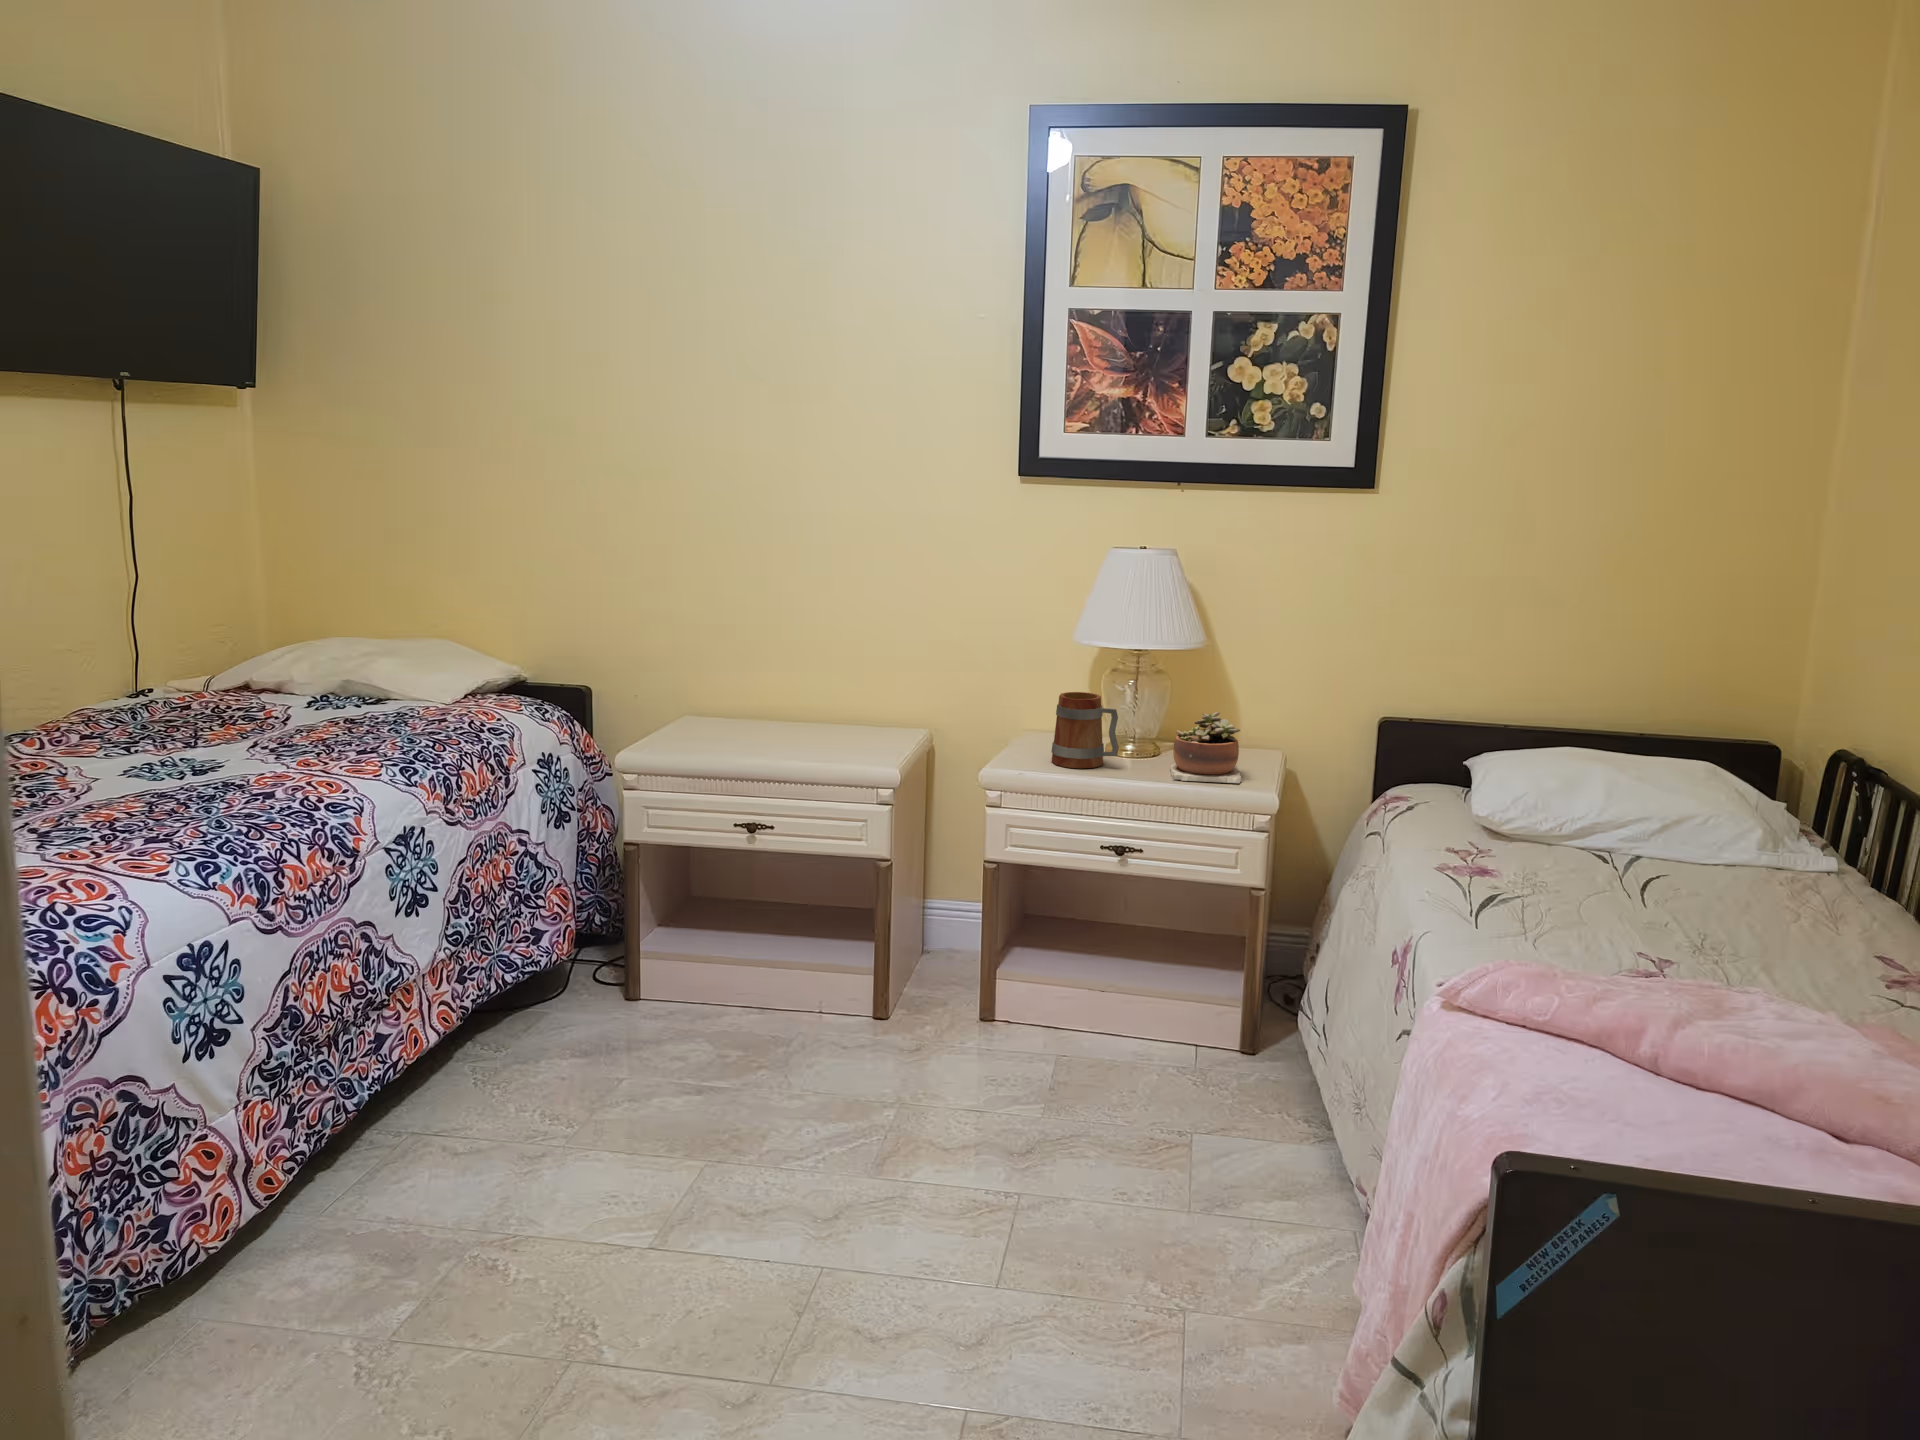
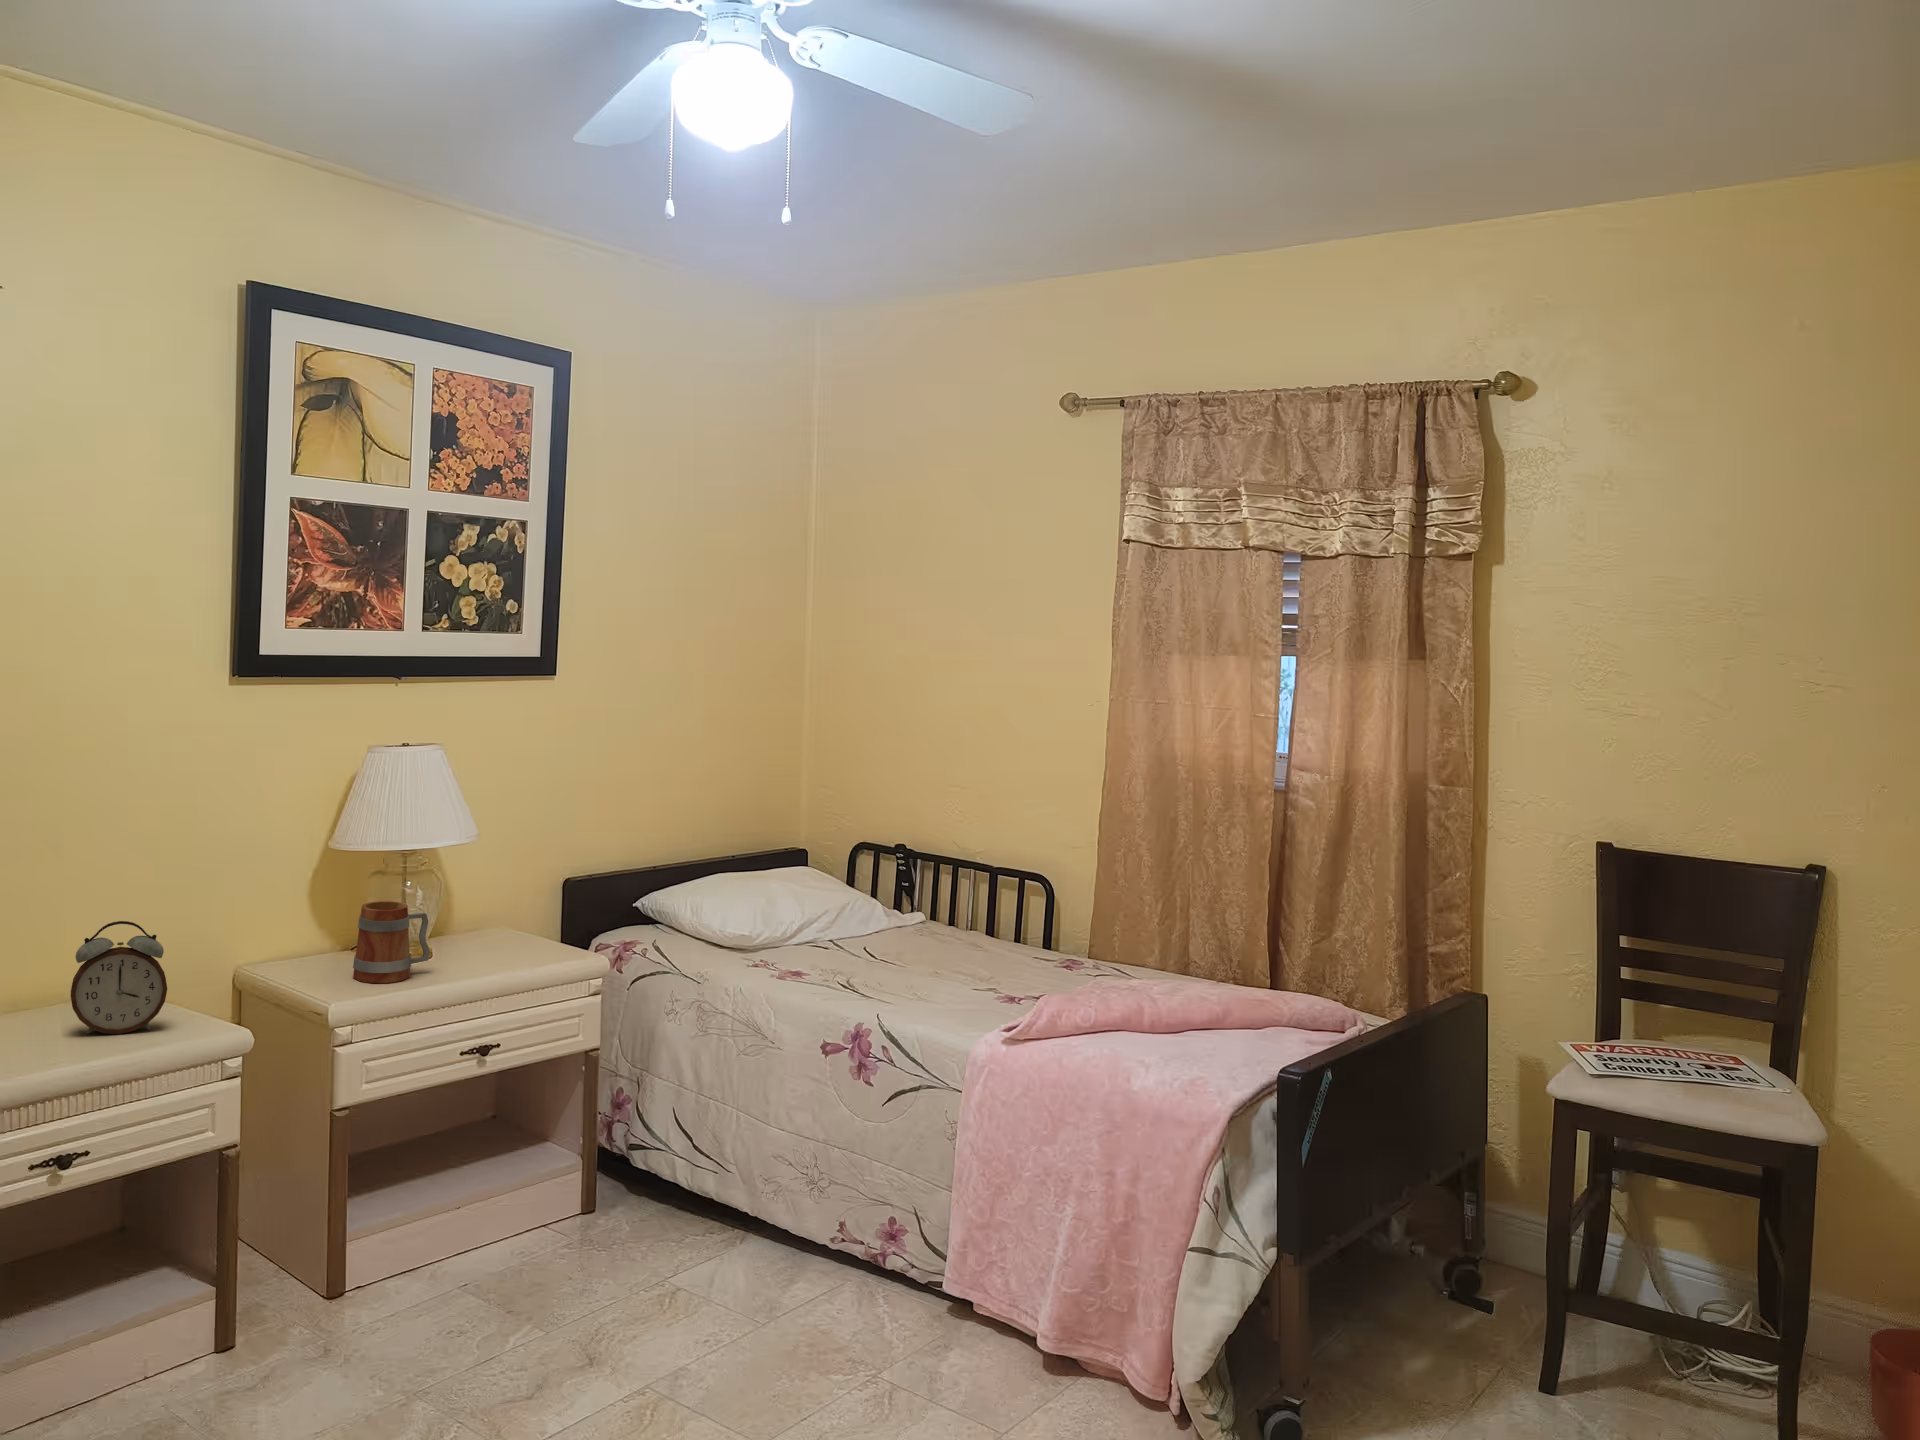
alarm clock: none [802,664,867,756] -> present [70,921,167,1034]
succulent plant: present [1170,712,1241,783] -> none [458,897,548,970]

